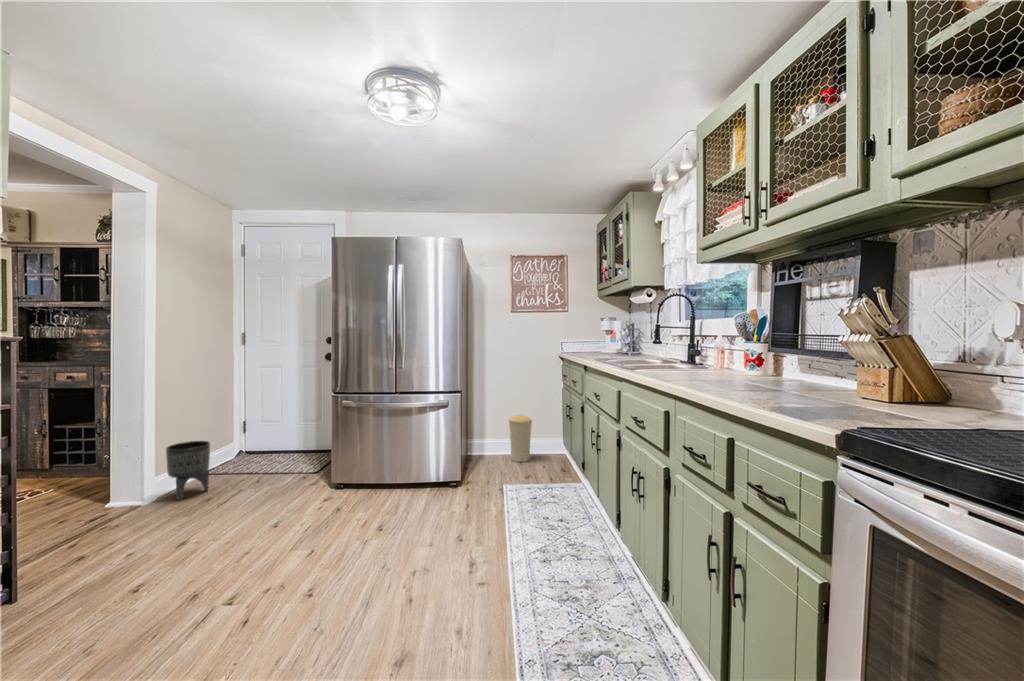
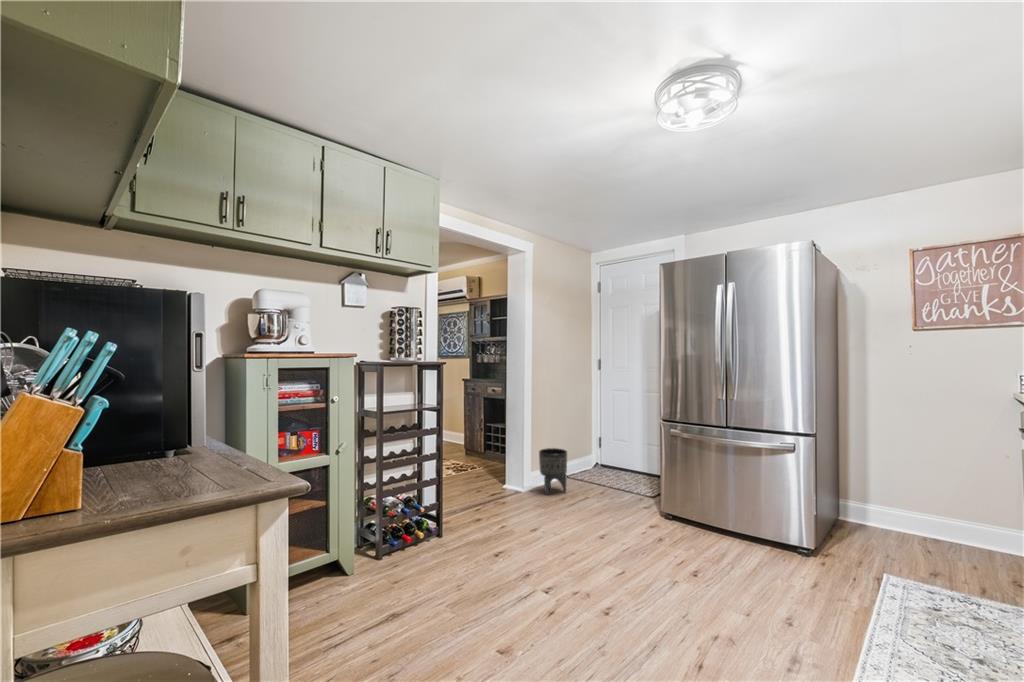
trash can: present [509,415,532,462] -> none [907,481,954,553]

